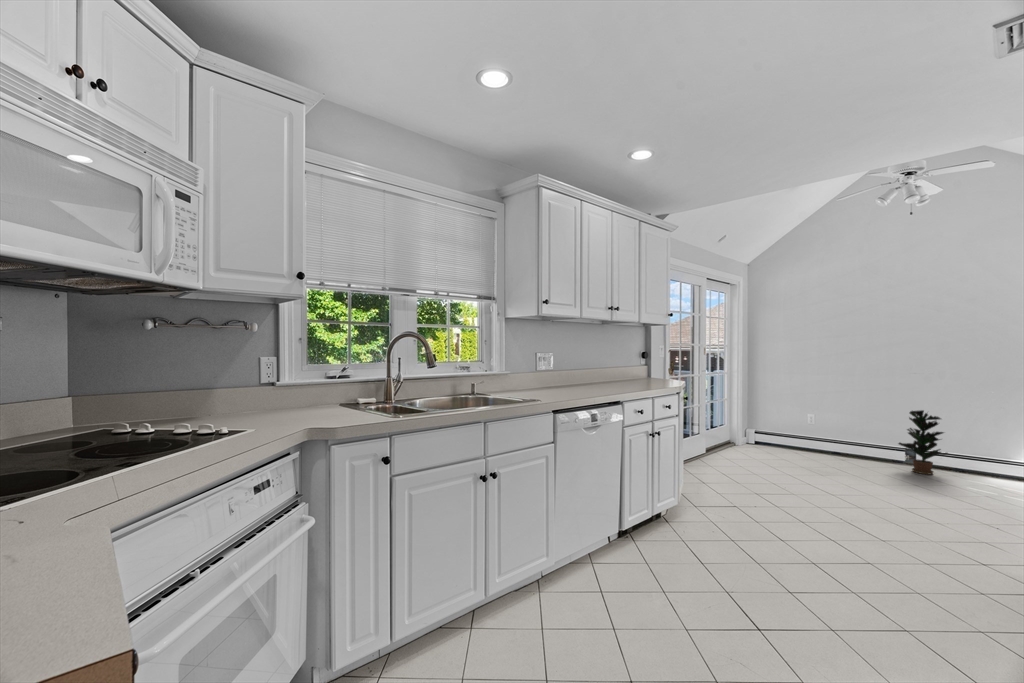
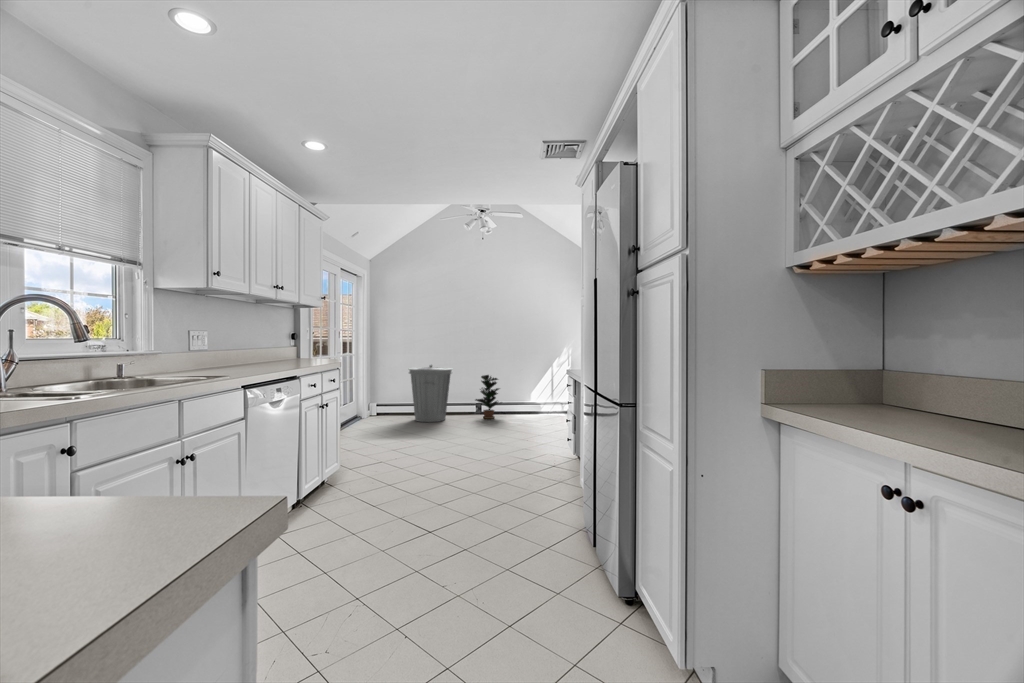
trash can: none [795,390,862,465] -> present [409,364,452,422]

